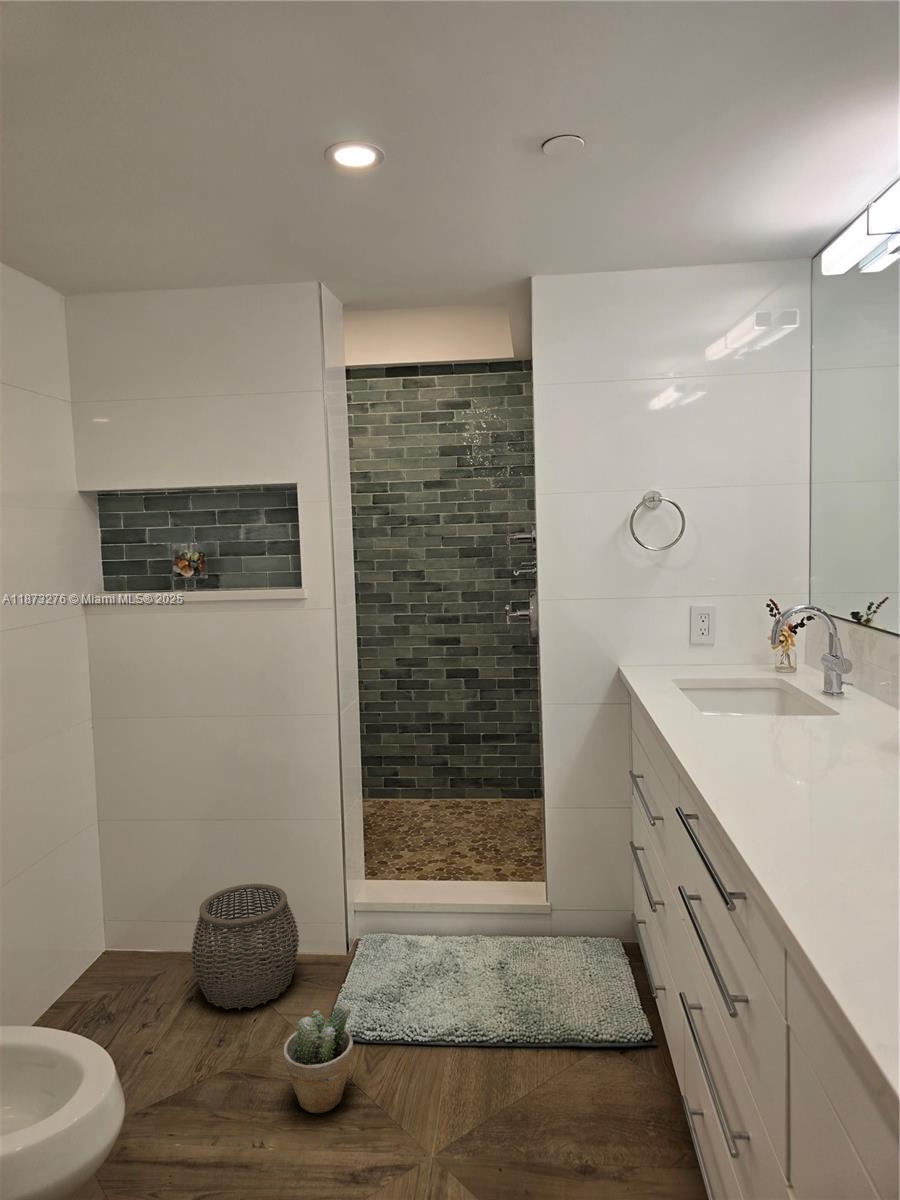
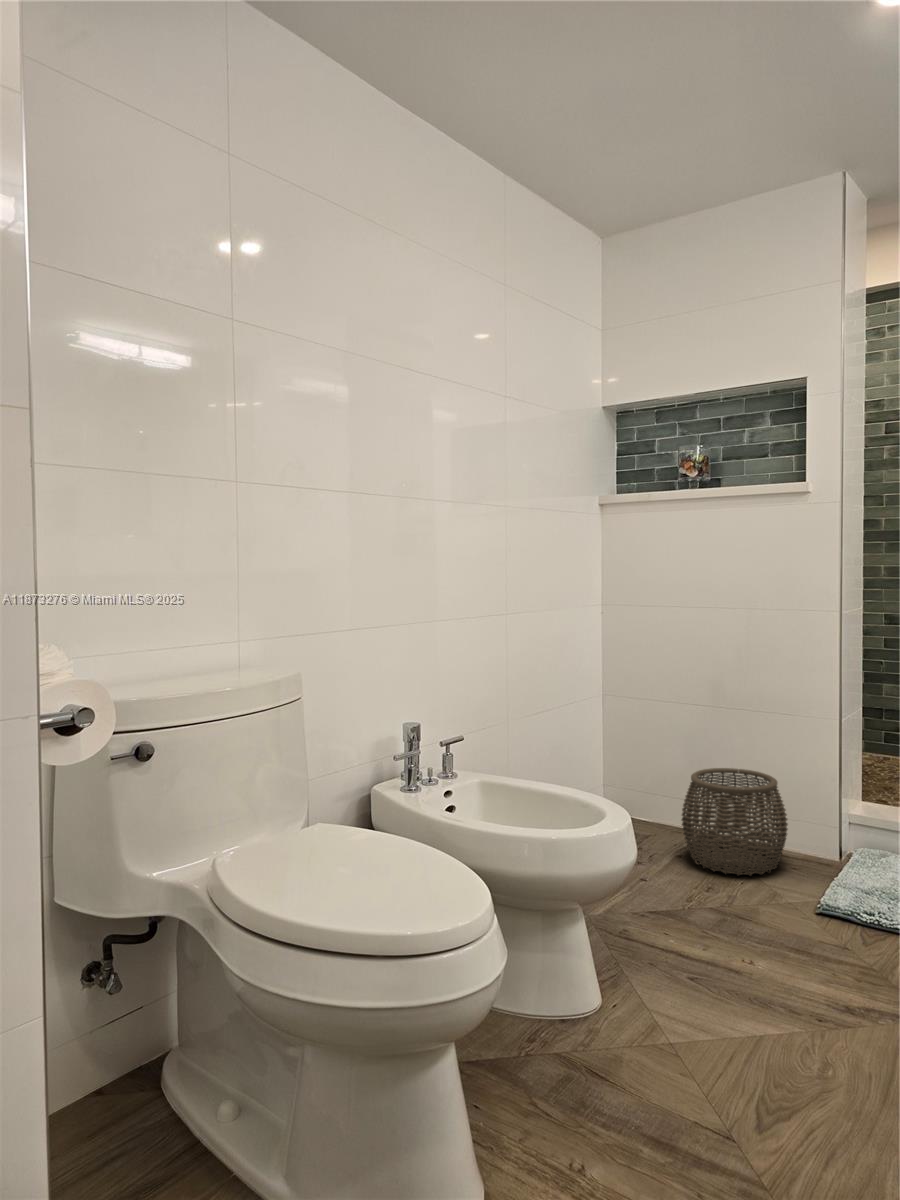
potted plant: present [284,1003,353,1113] -> none [775,858,849,958]

